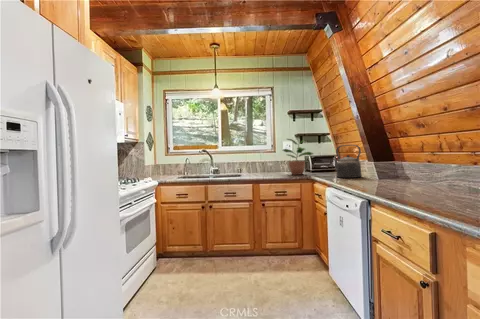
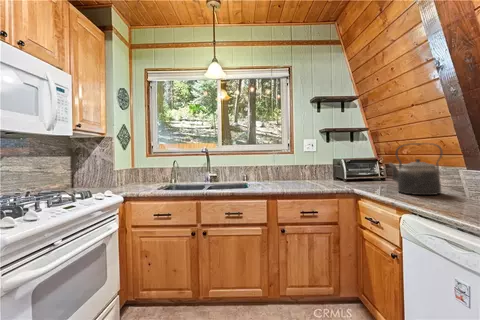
potted plant: present [283,139,313,175] -> none [306,134,354,185]

